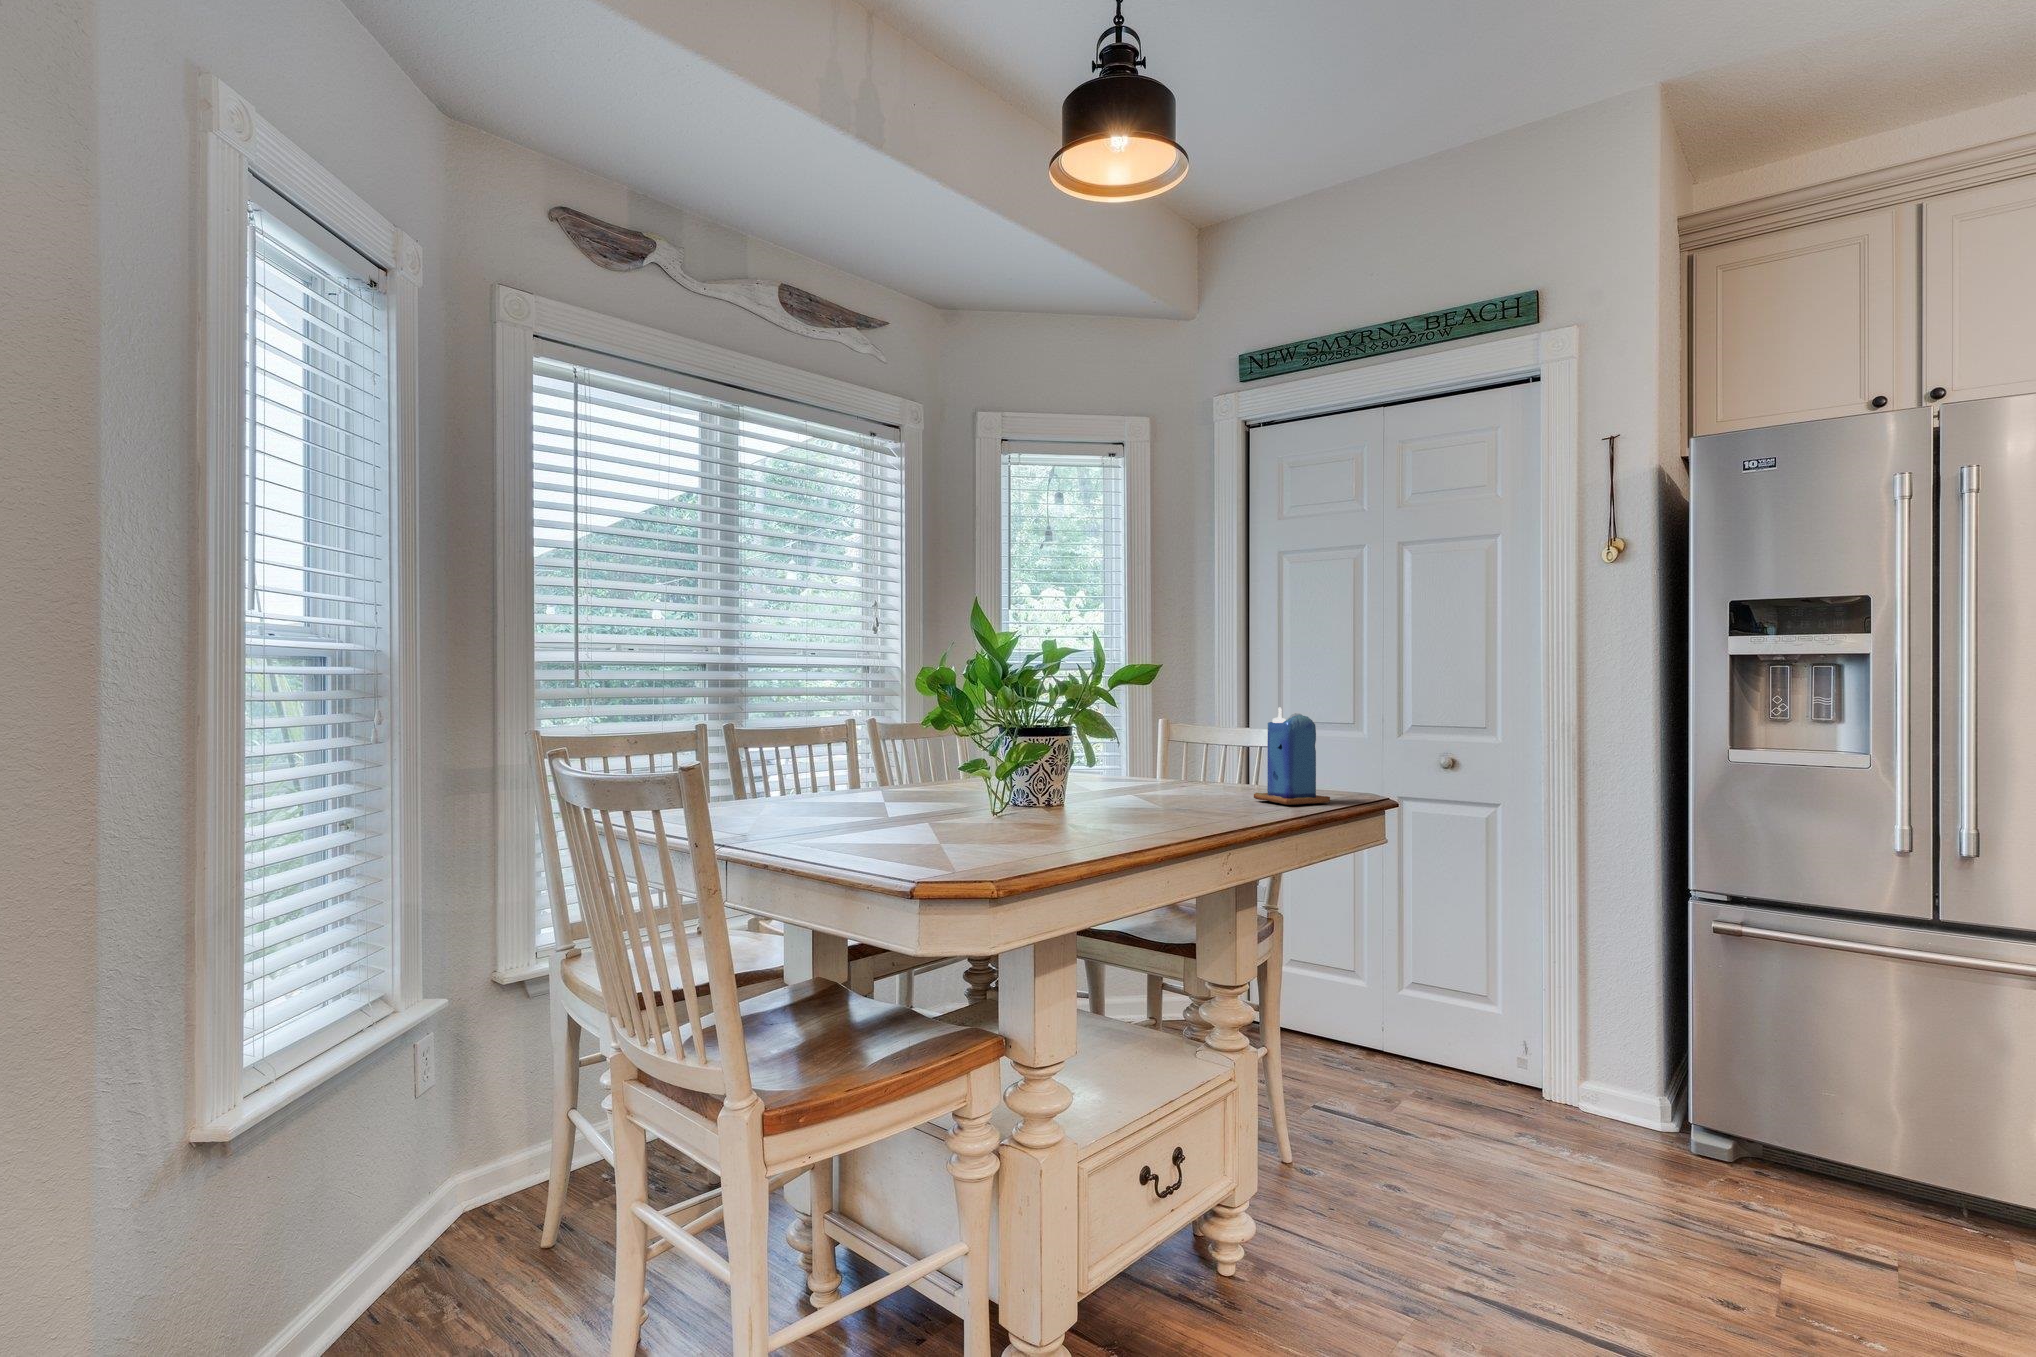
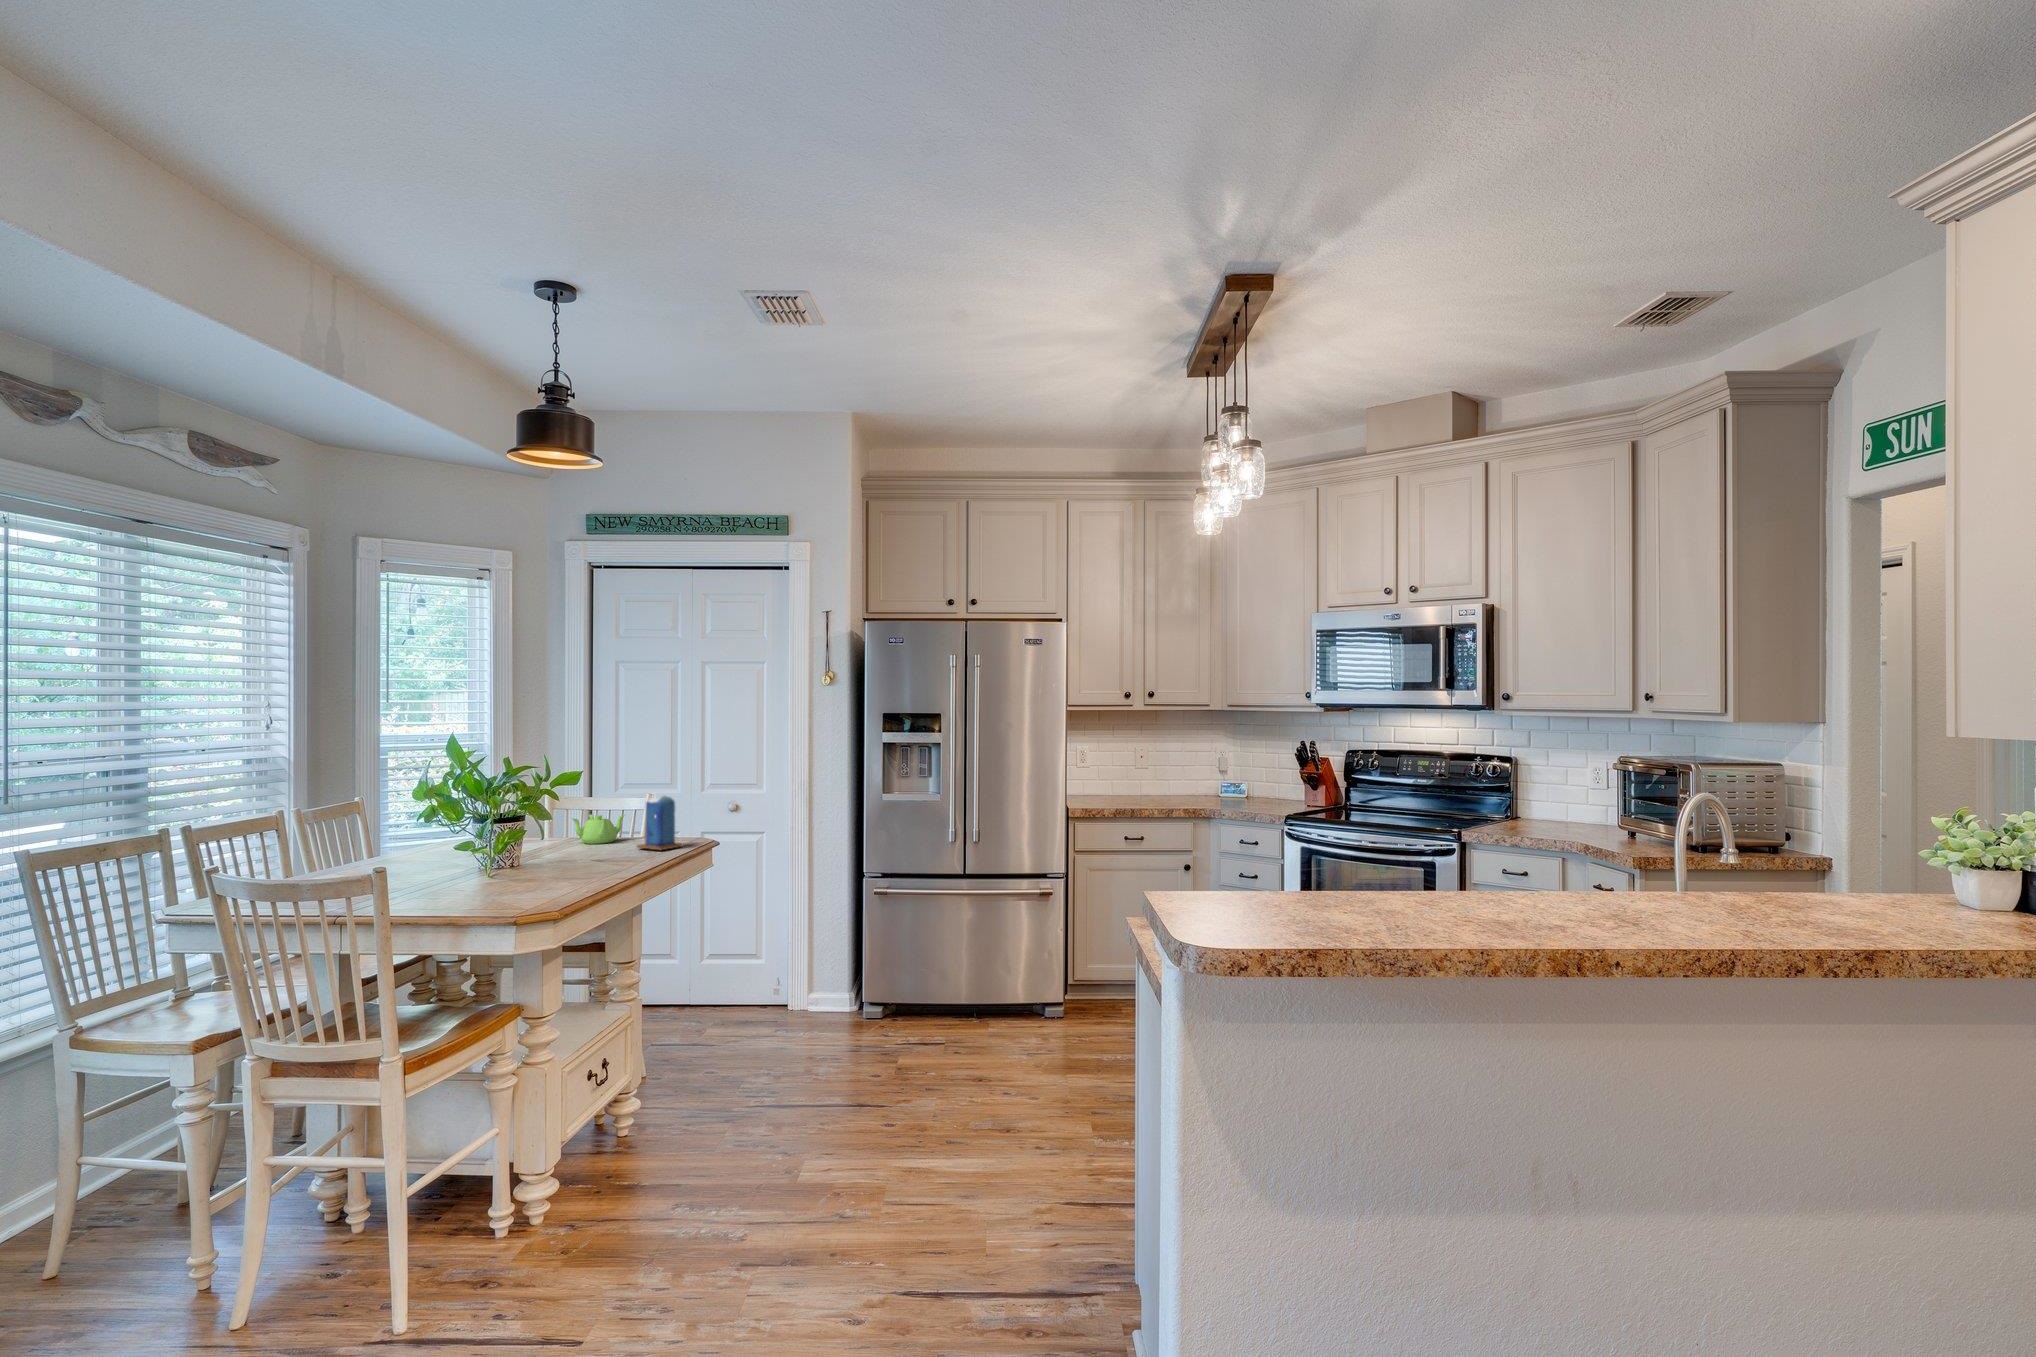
teapot: none [1171,746,1252,789] -> present [572,814,625,844]

